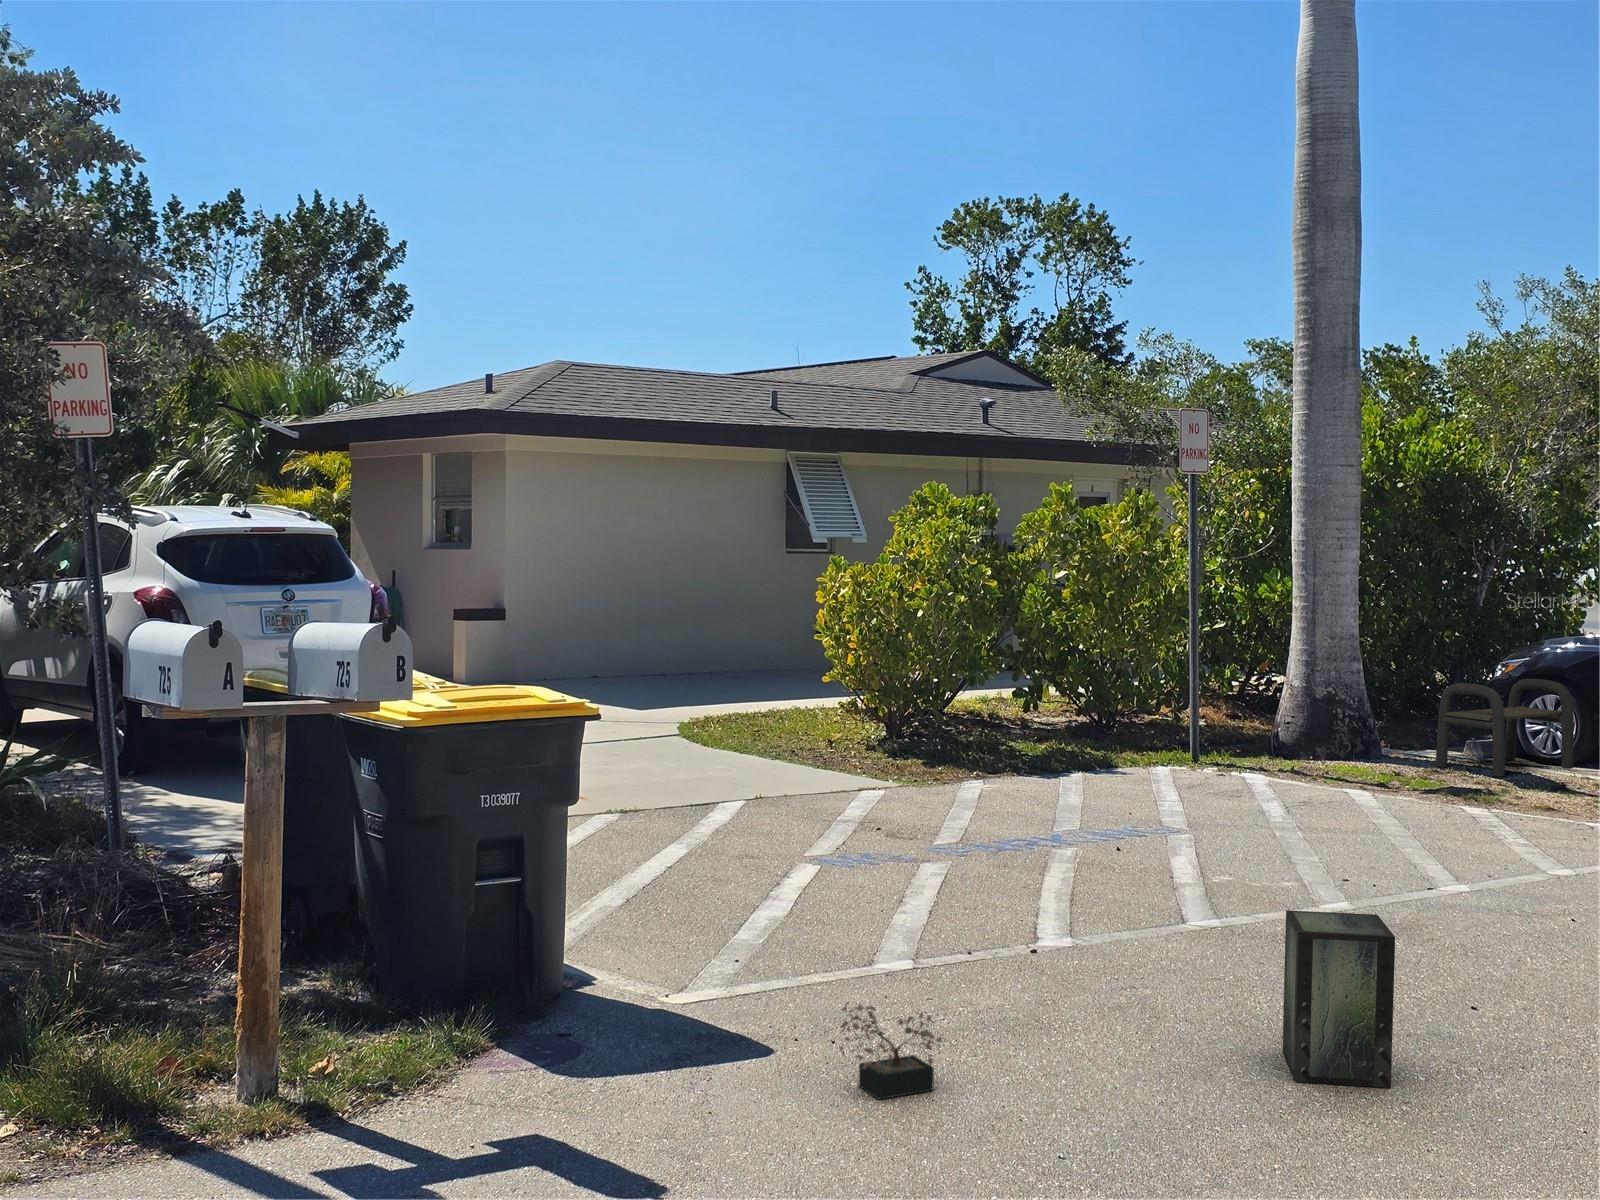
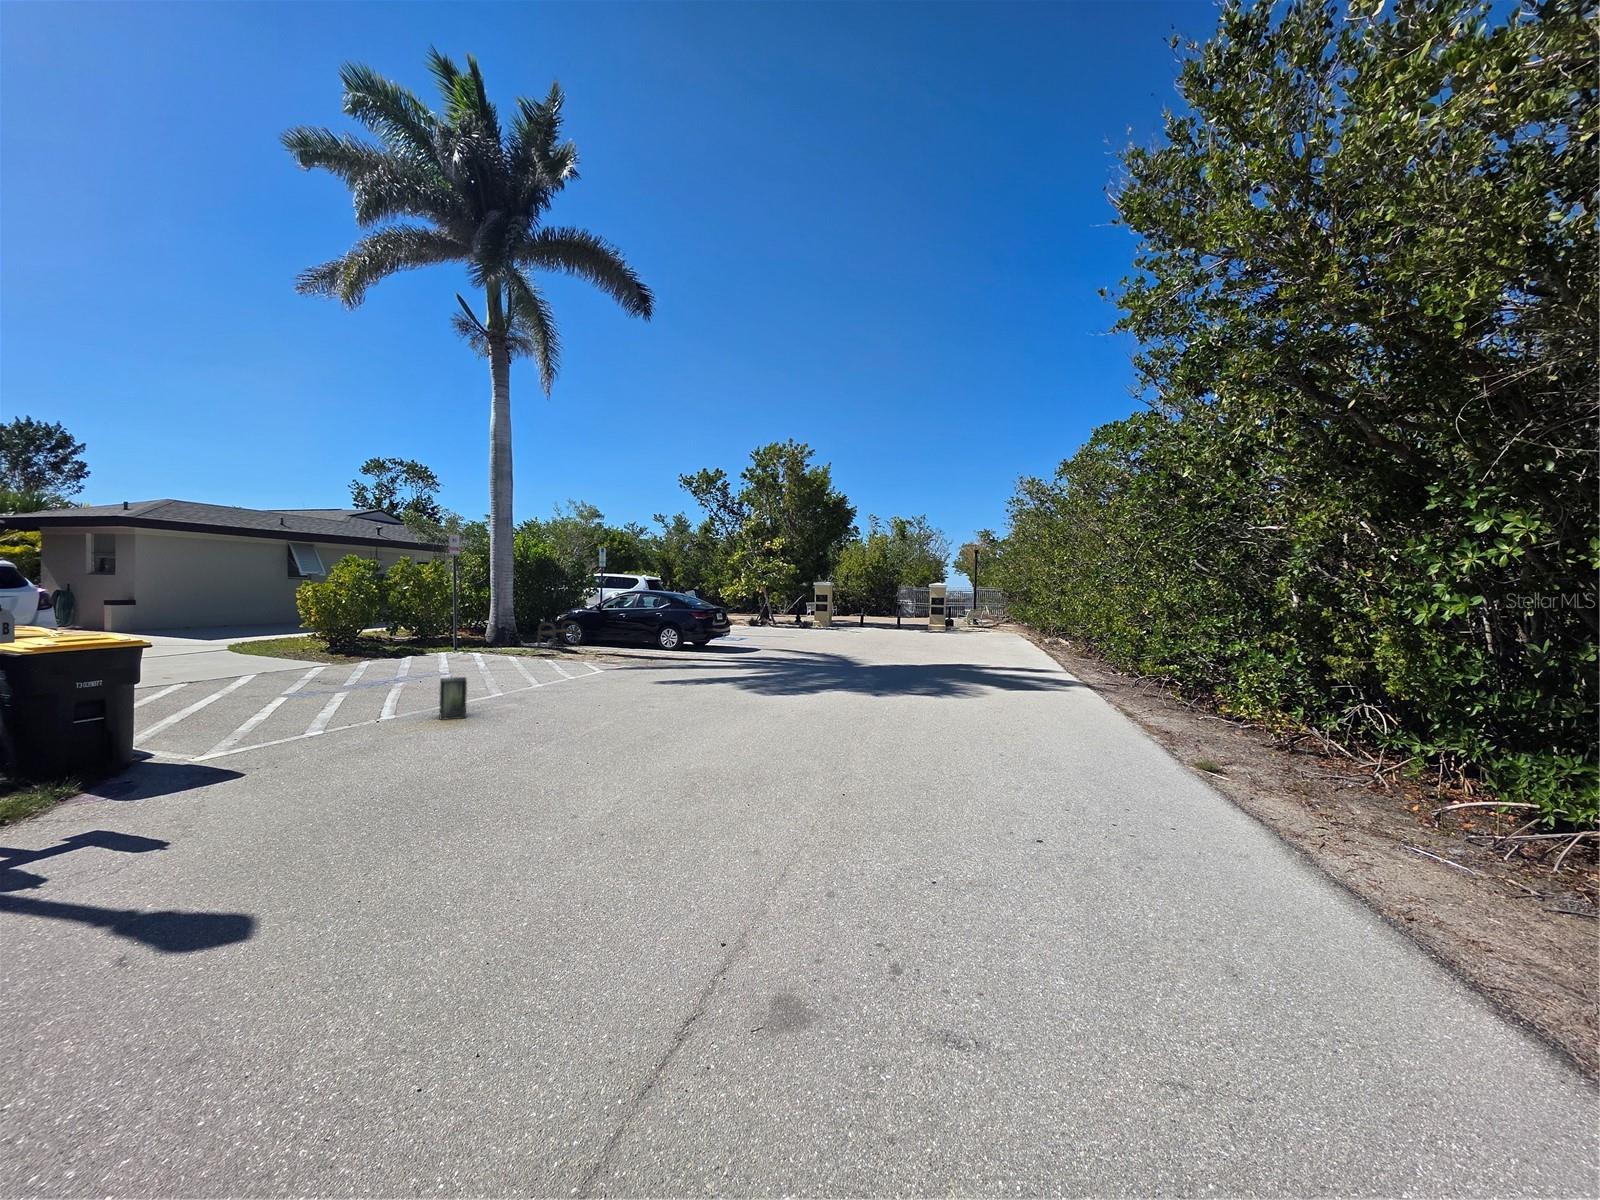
decorative plant: present [839,1002,942,1099] -> none [288,712,326,738]

